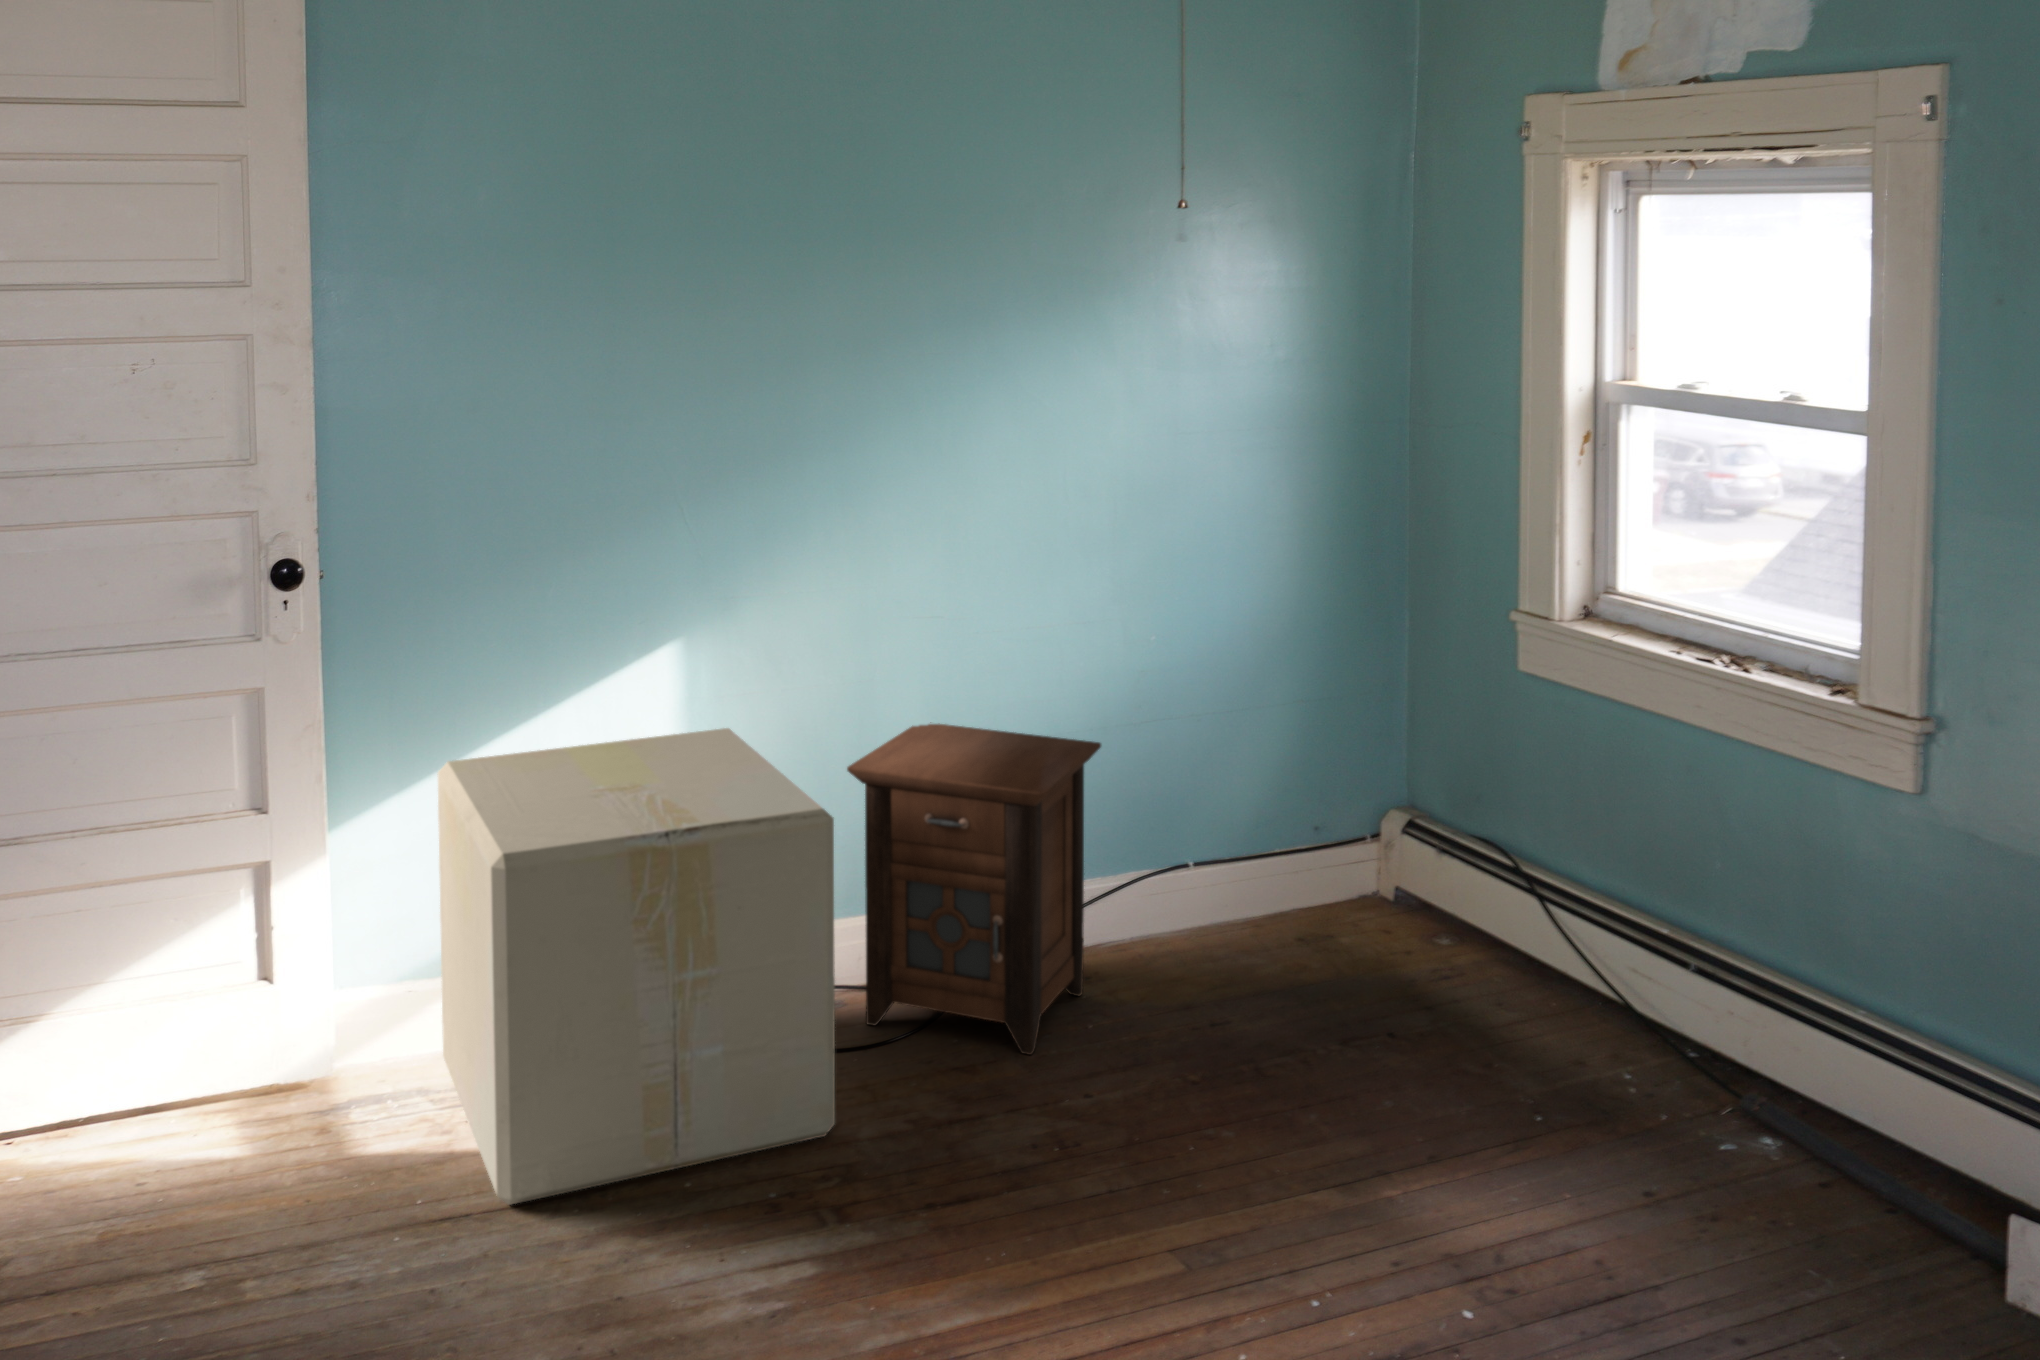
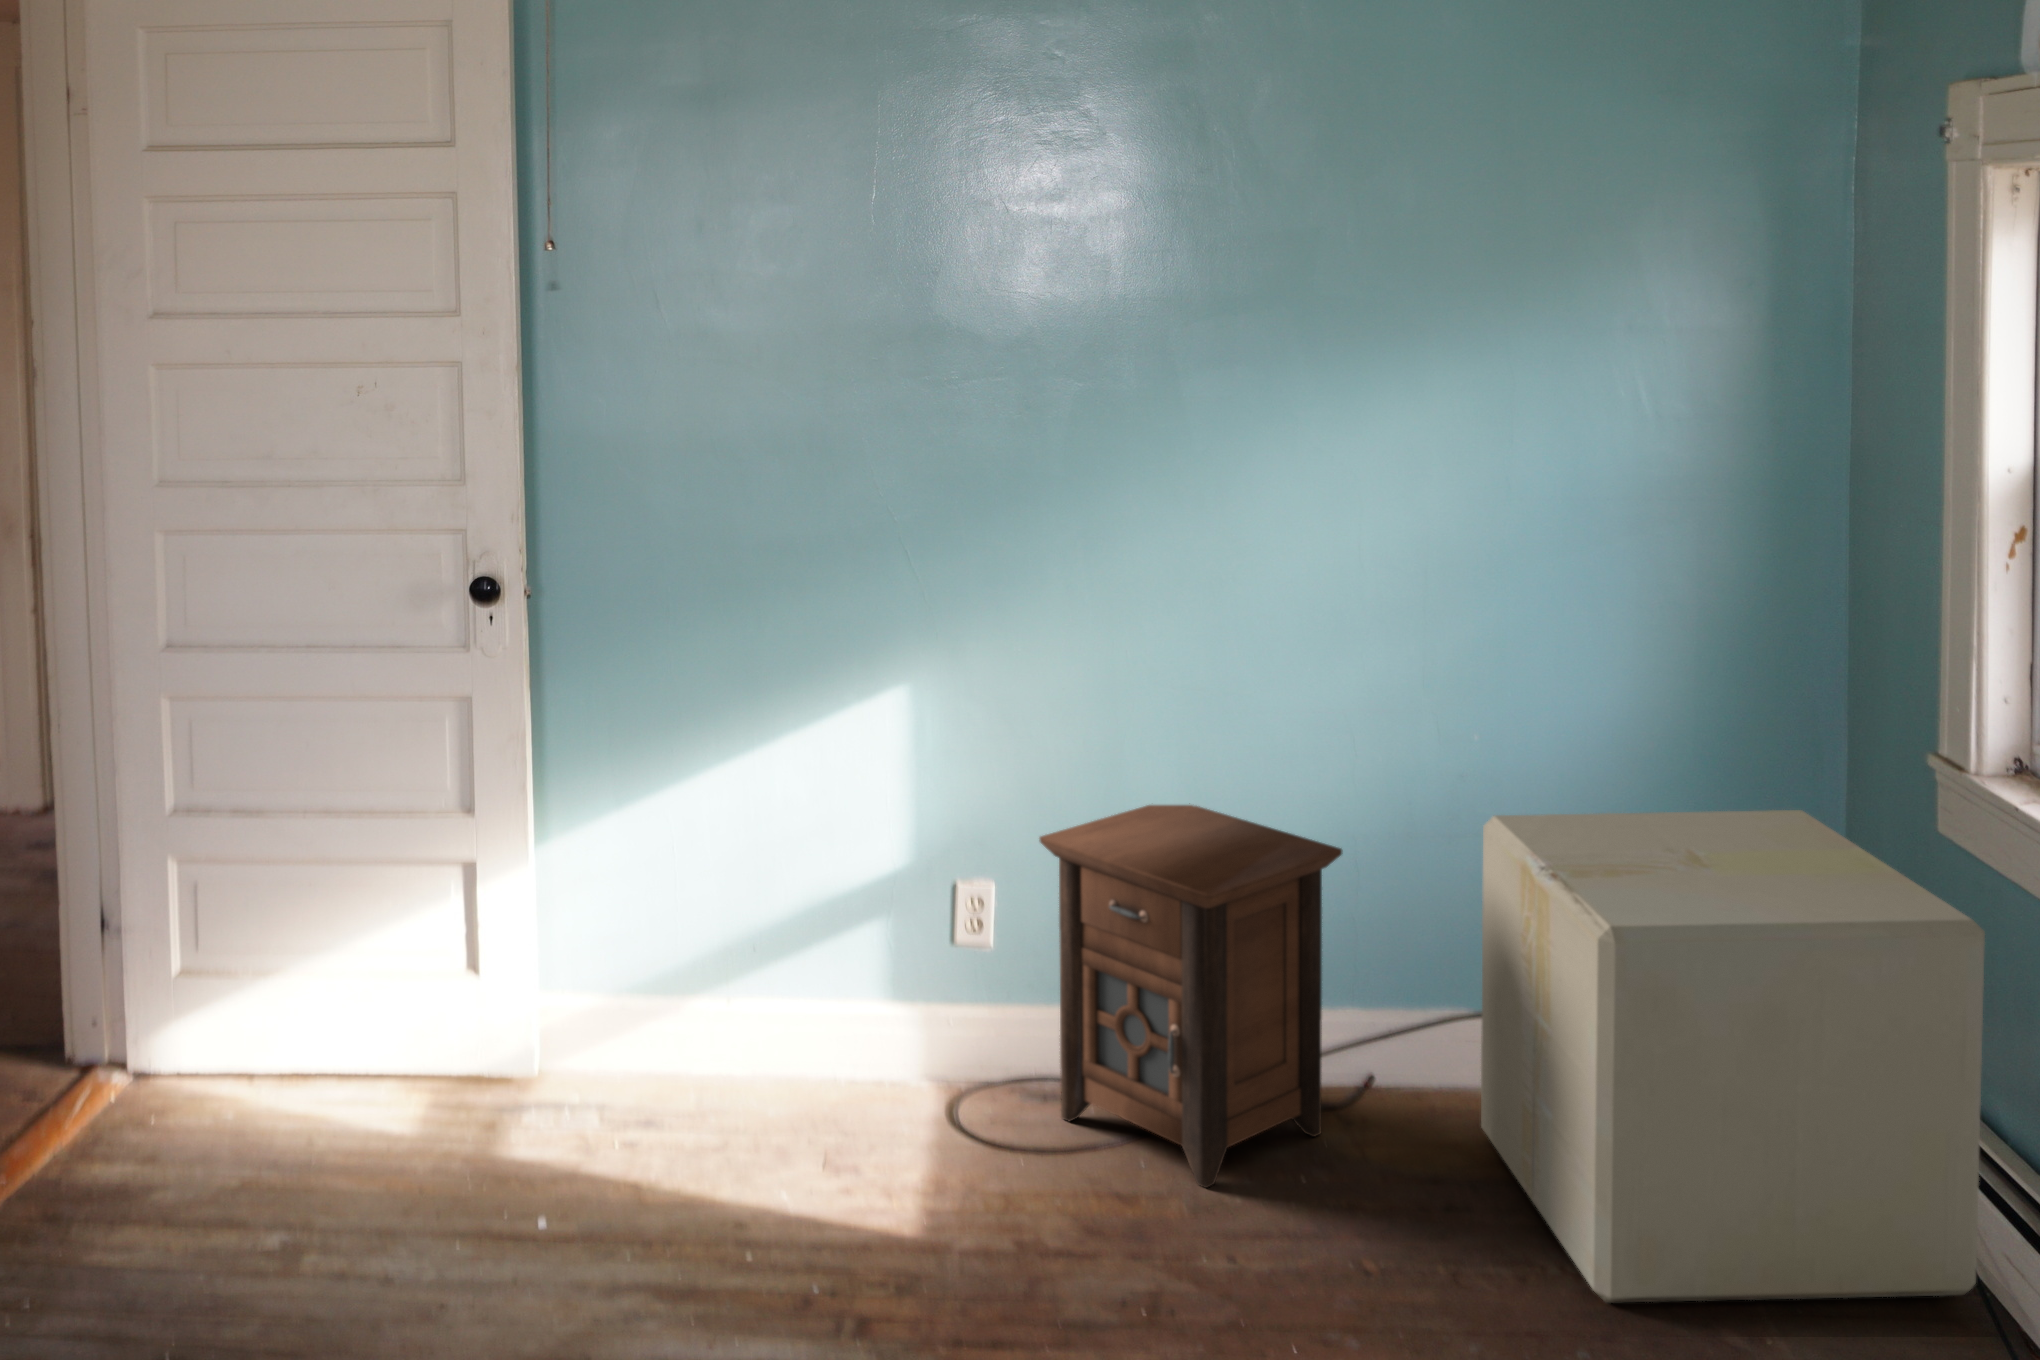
cardboard box: present [438,728,835,1205] -> present [1481,810,1985,1303]

